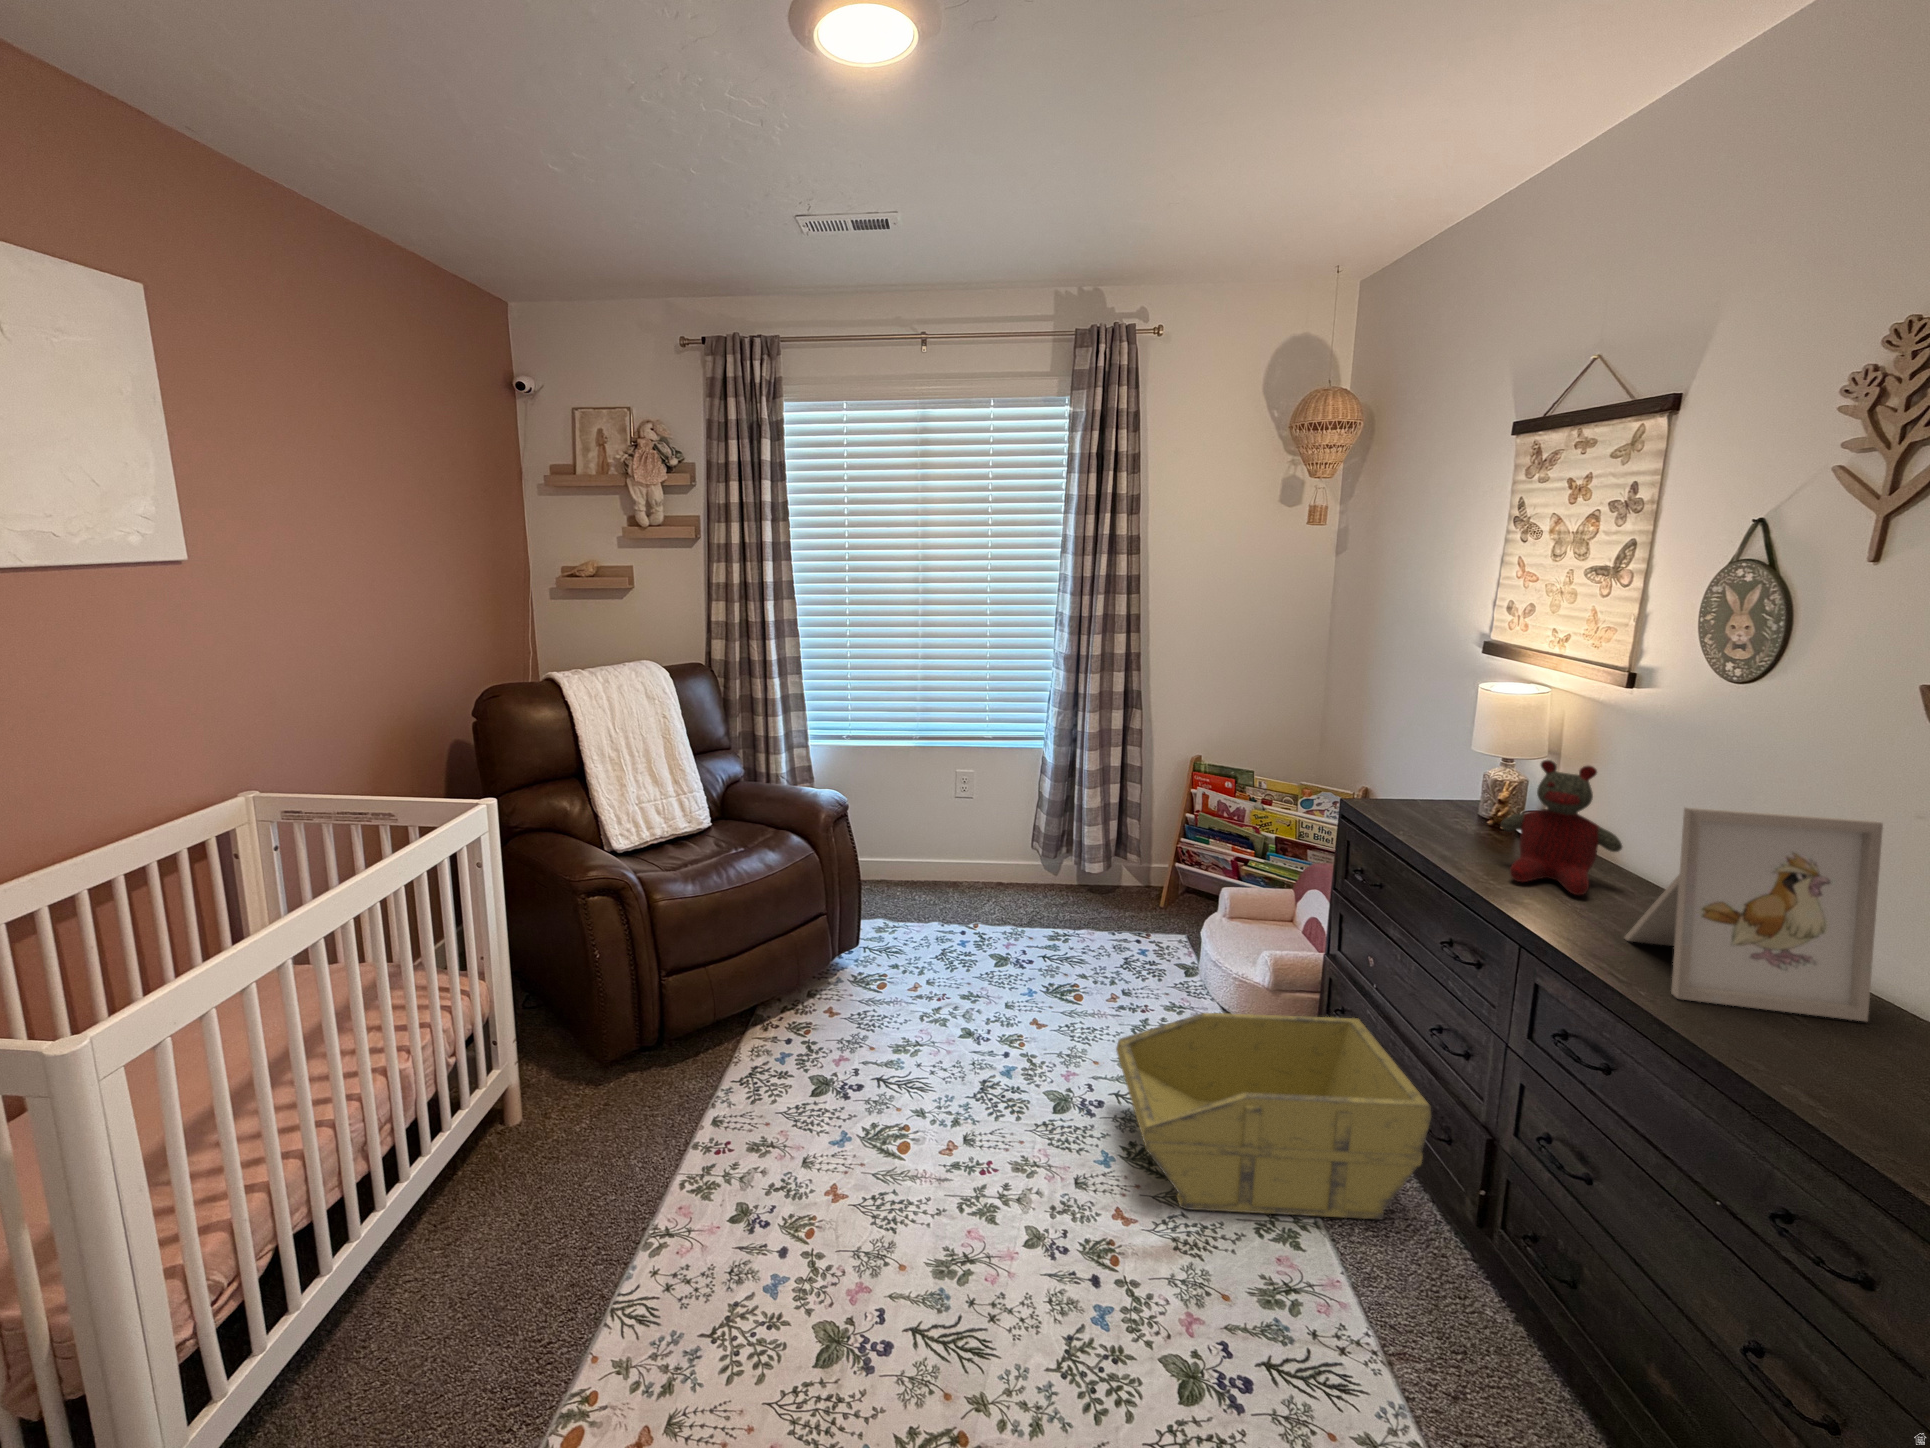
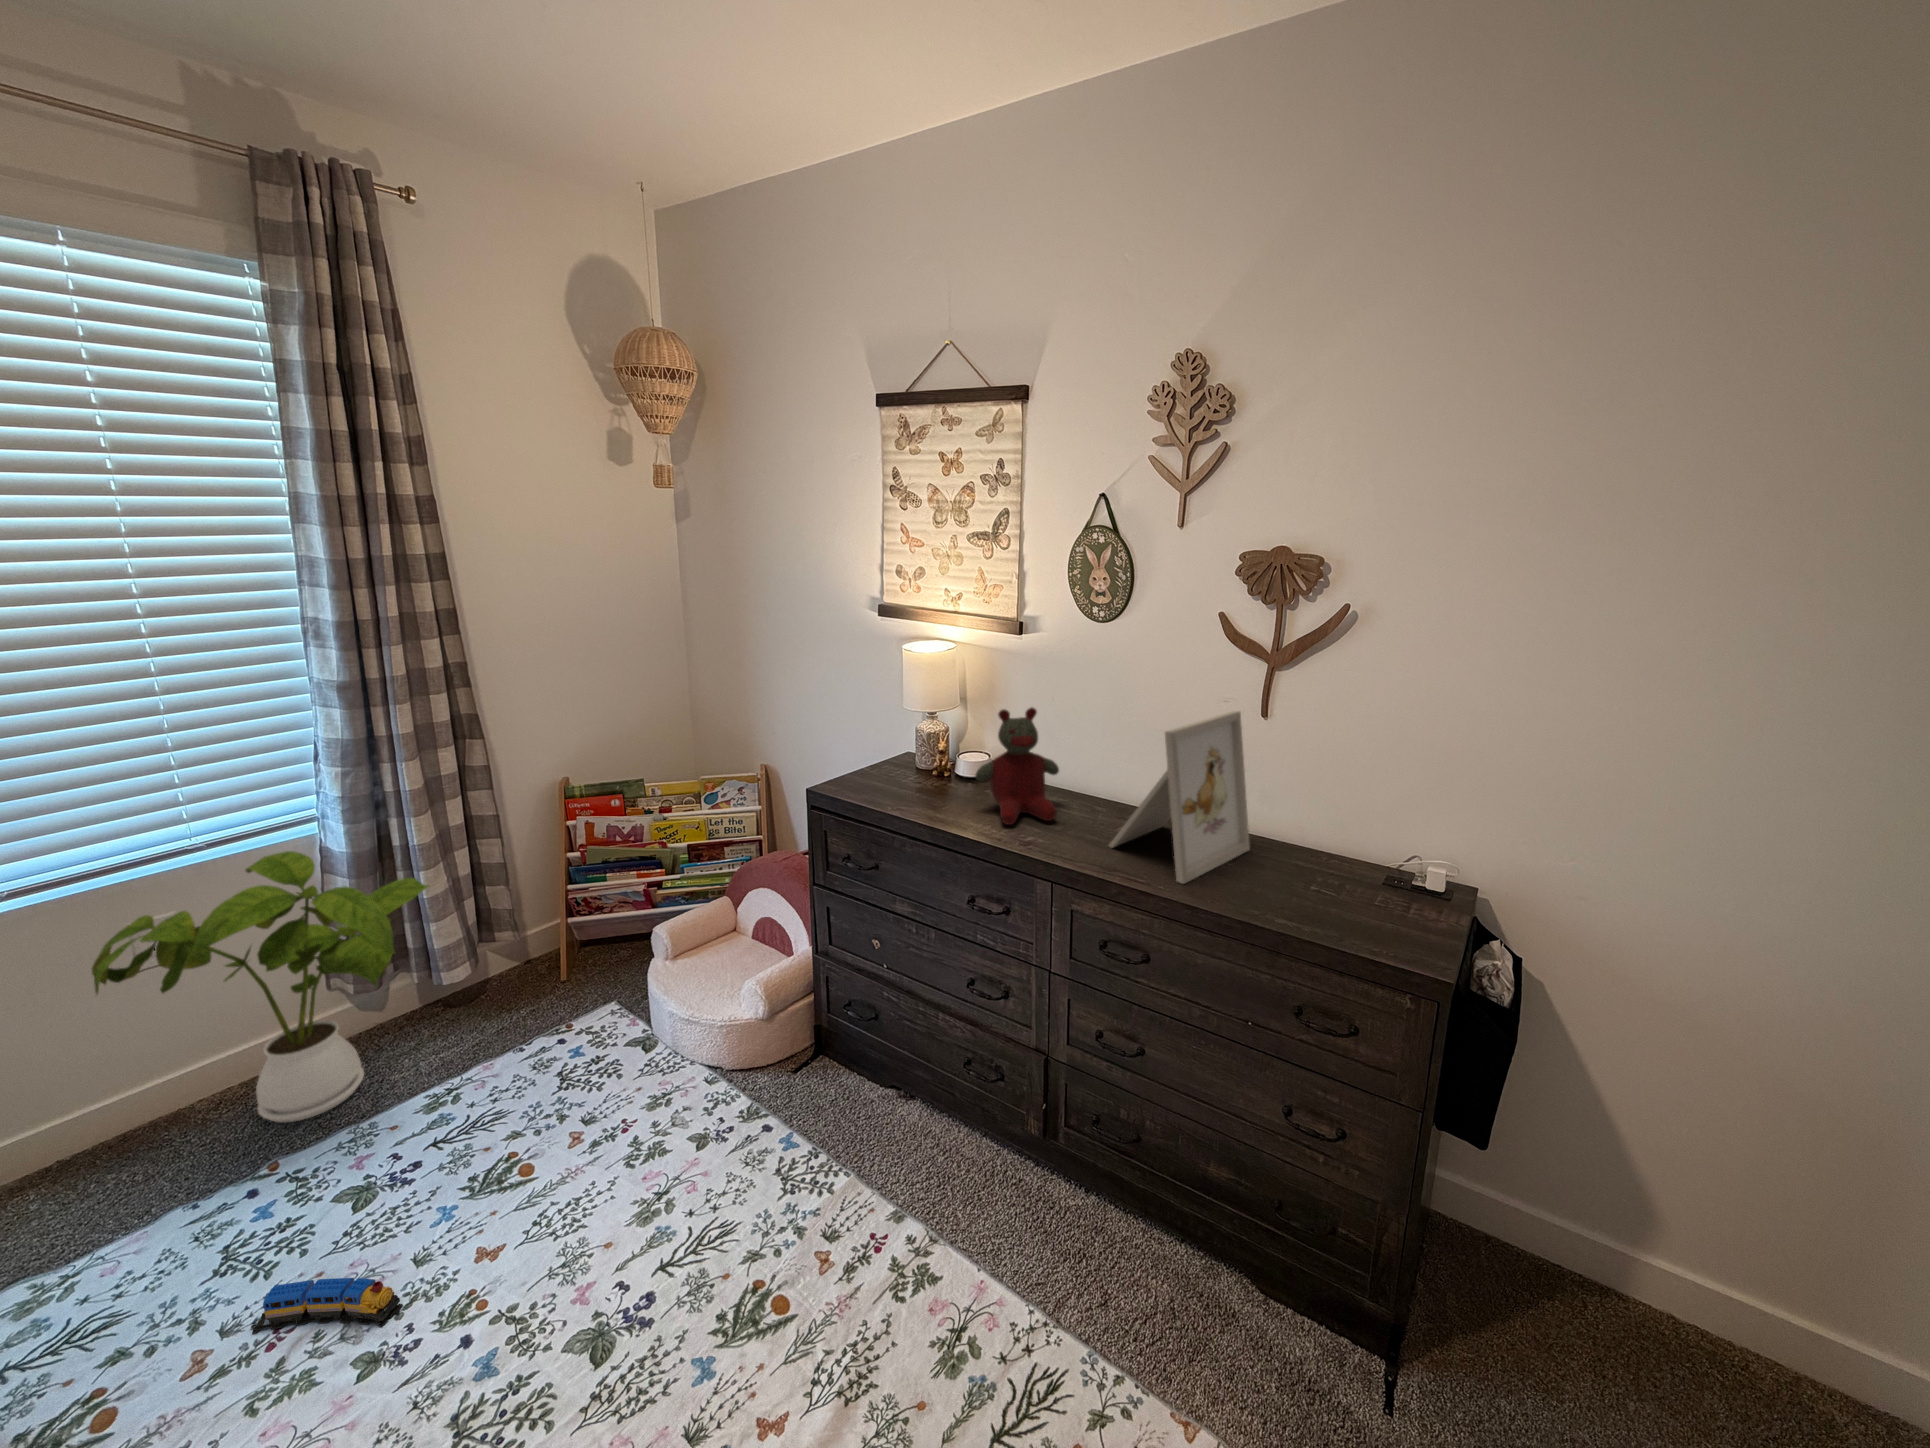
house plant: none [931,745,1099,914] -> present [92,851,429,1122]
toy train: none [934,973,991,1024] -> present [251,1278,403,1334]
storage bin: present [1116,1013,1432,1219] -> none [661,1009,994,1350]

